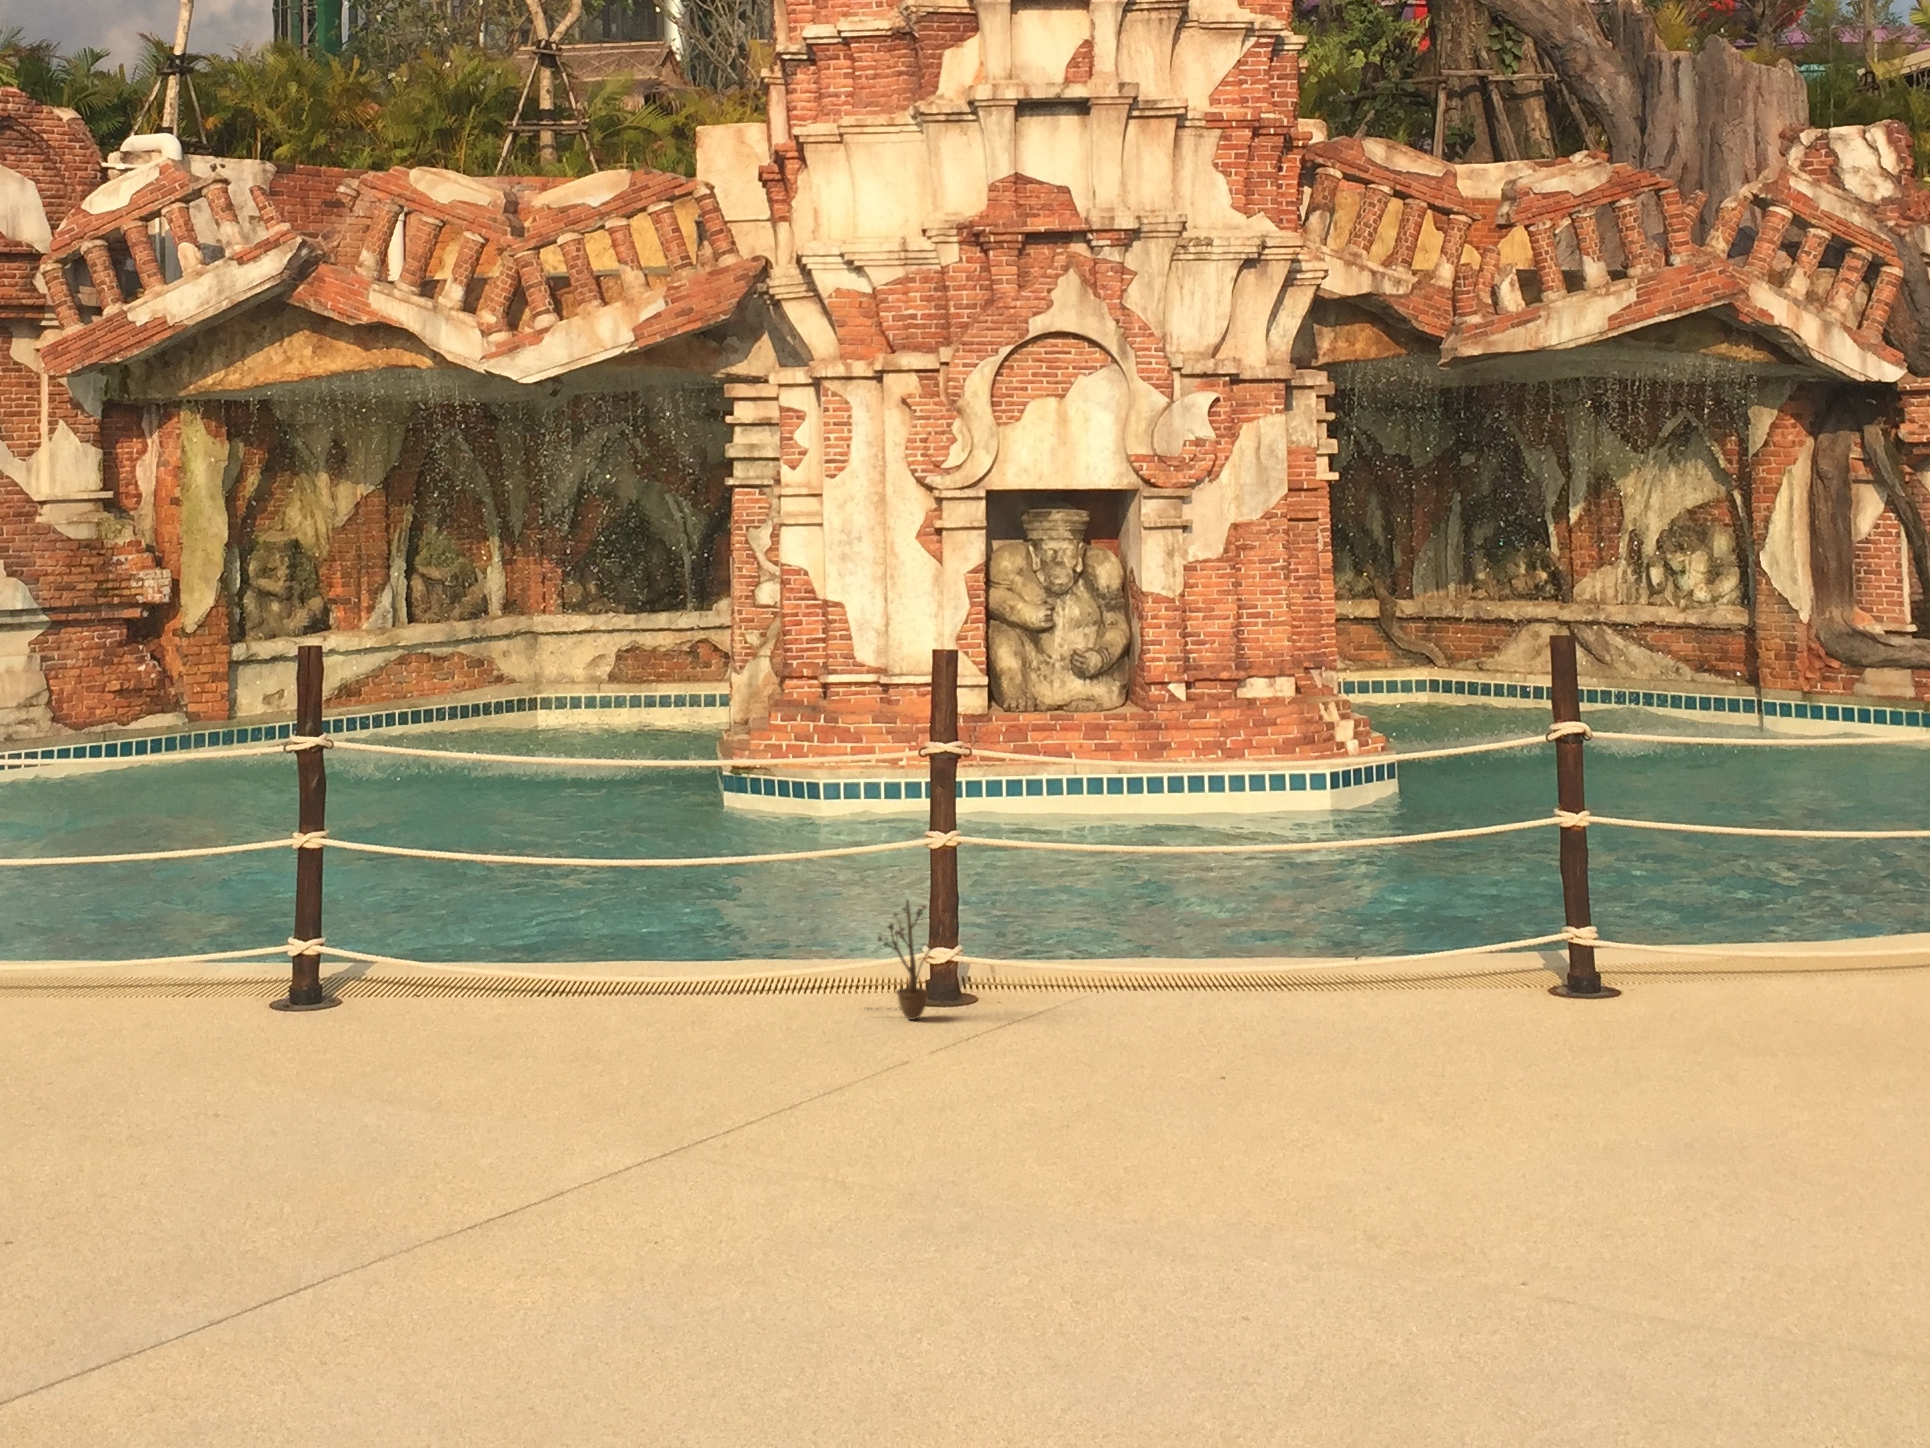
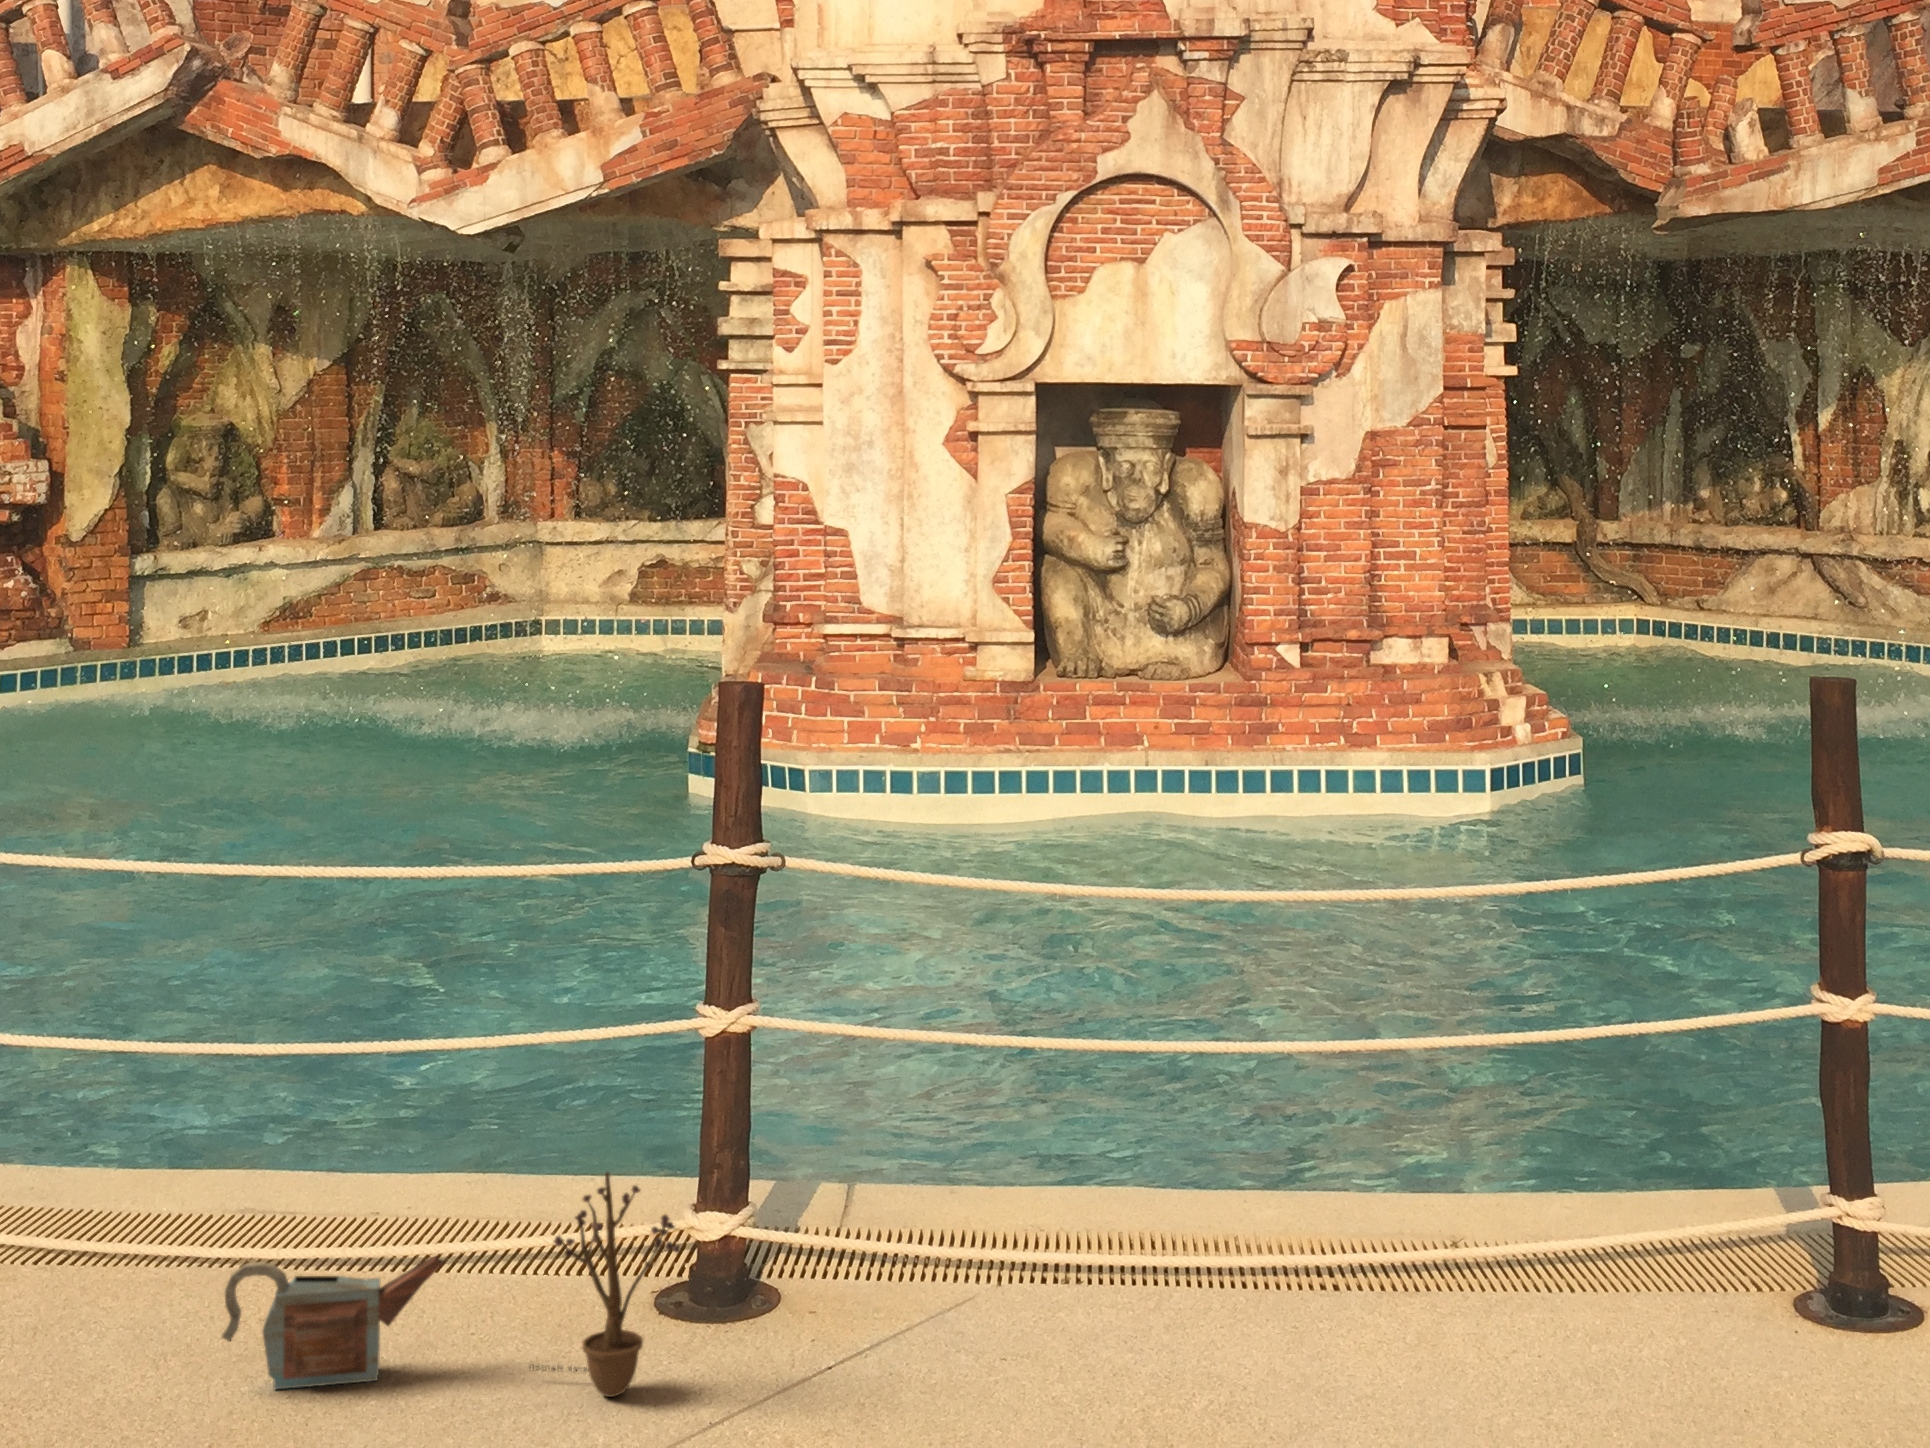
watering can: none [699,952,814,1023] -> present [222,1256,444,1389]

